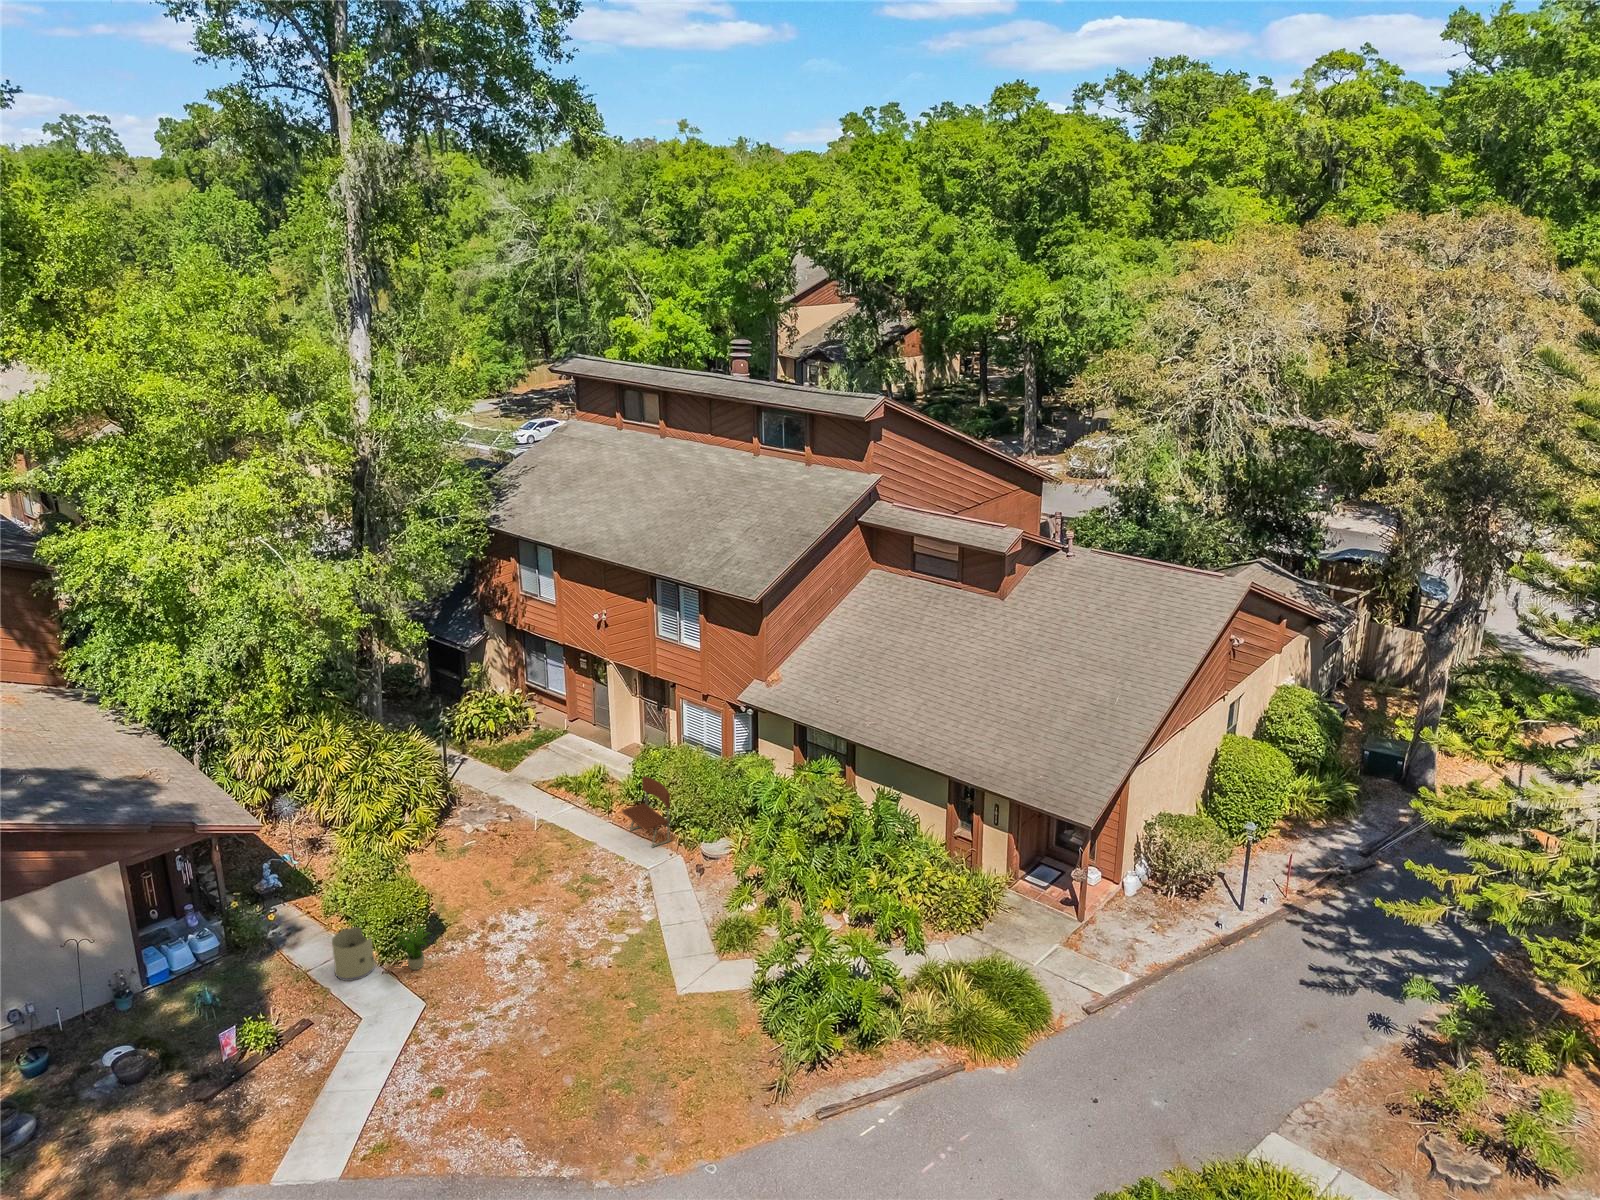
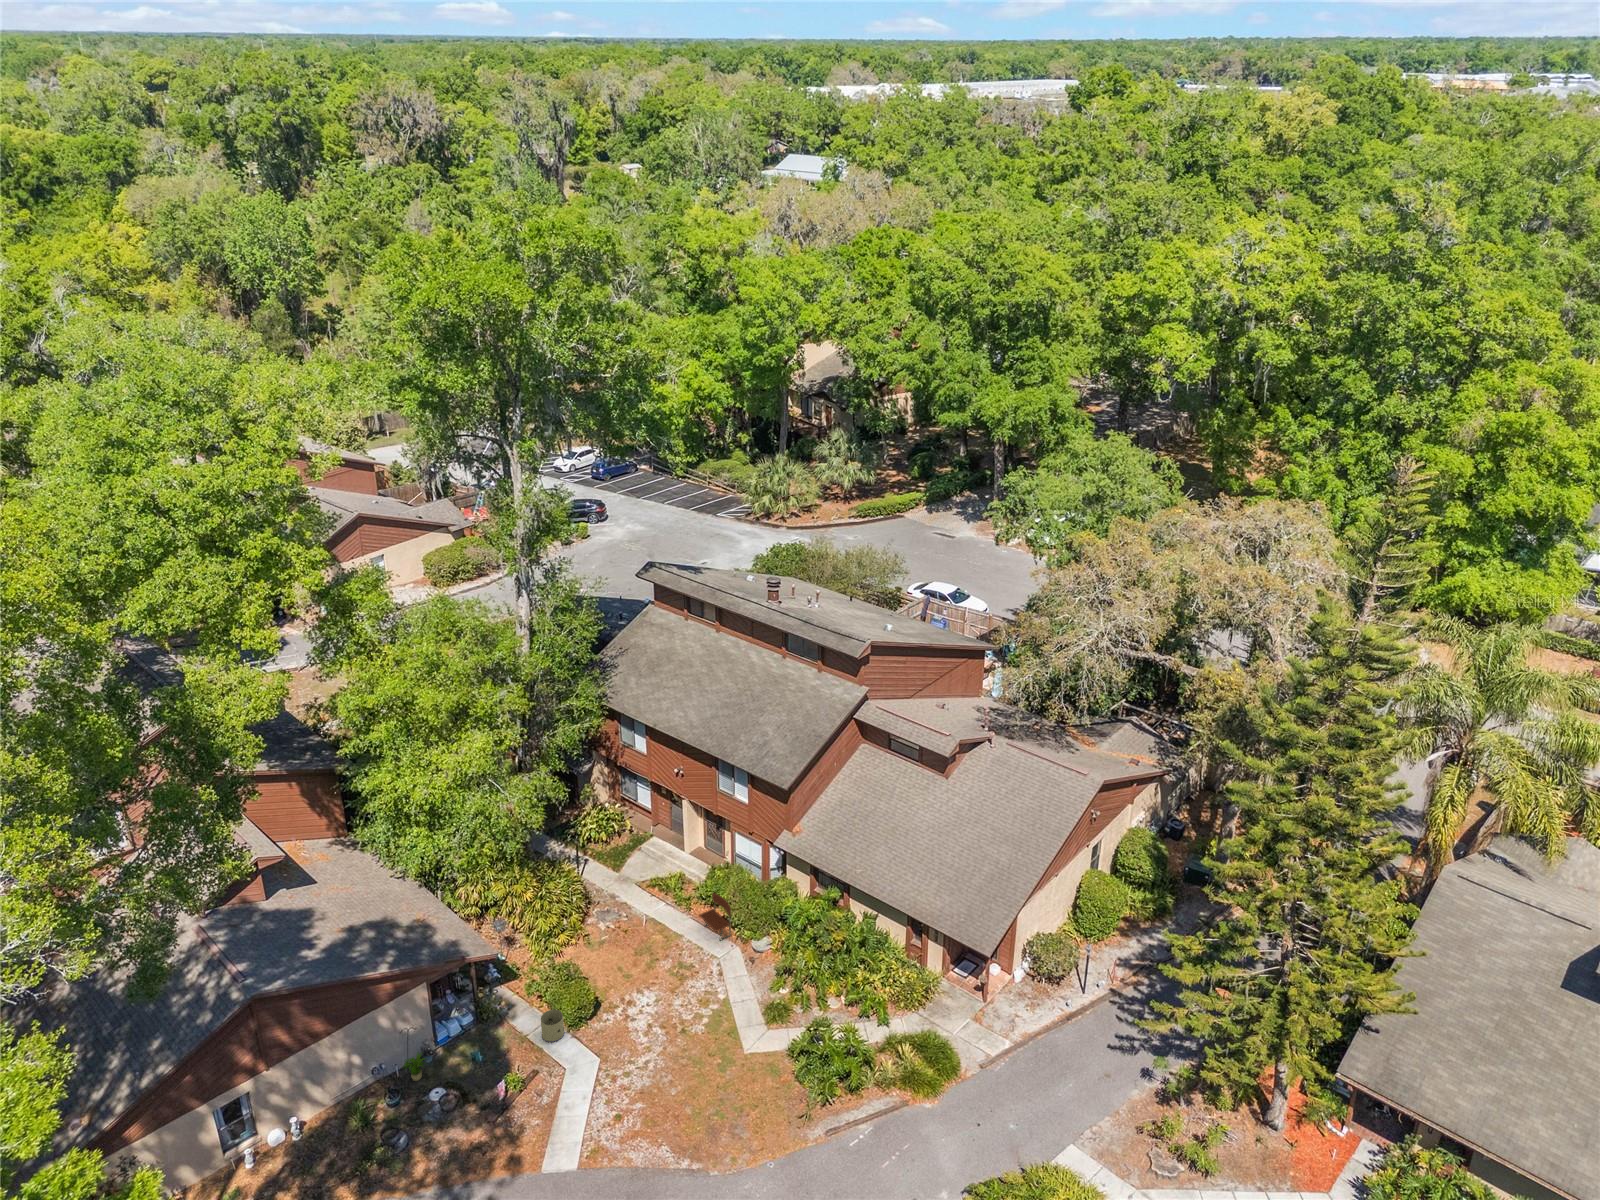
potted plant: present [396,925,431,970] -> present [403,1053,425,1081]

